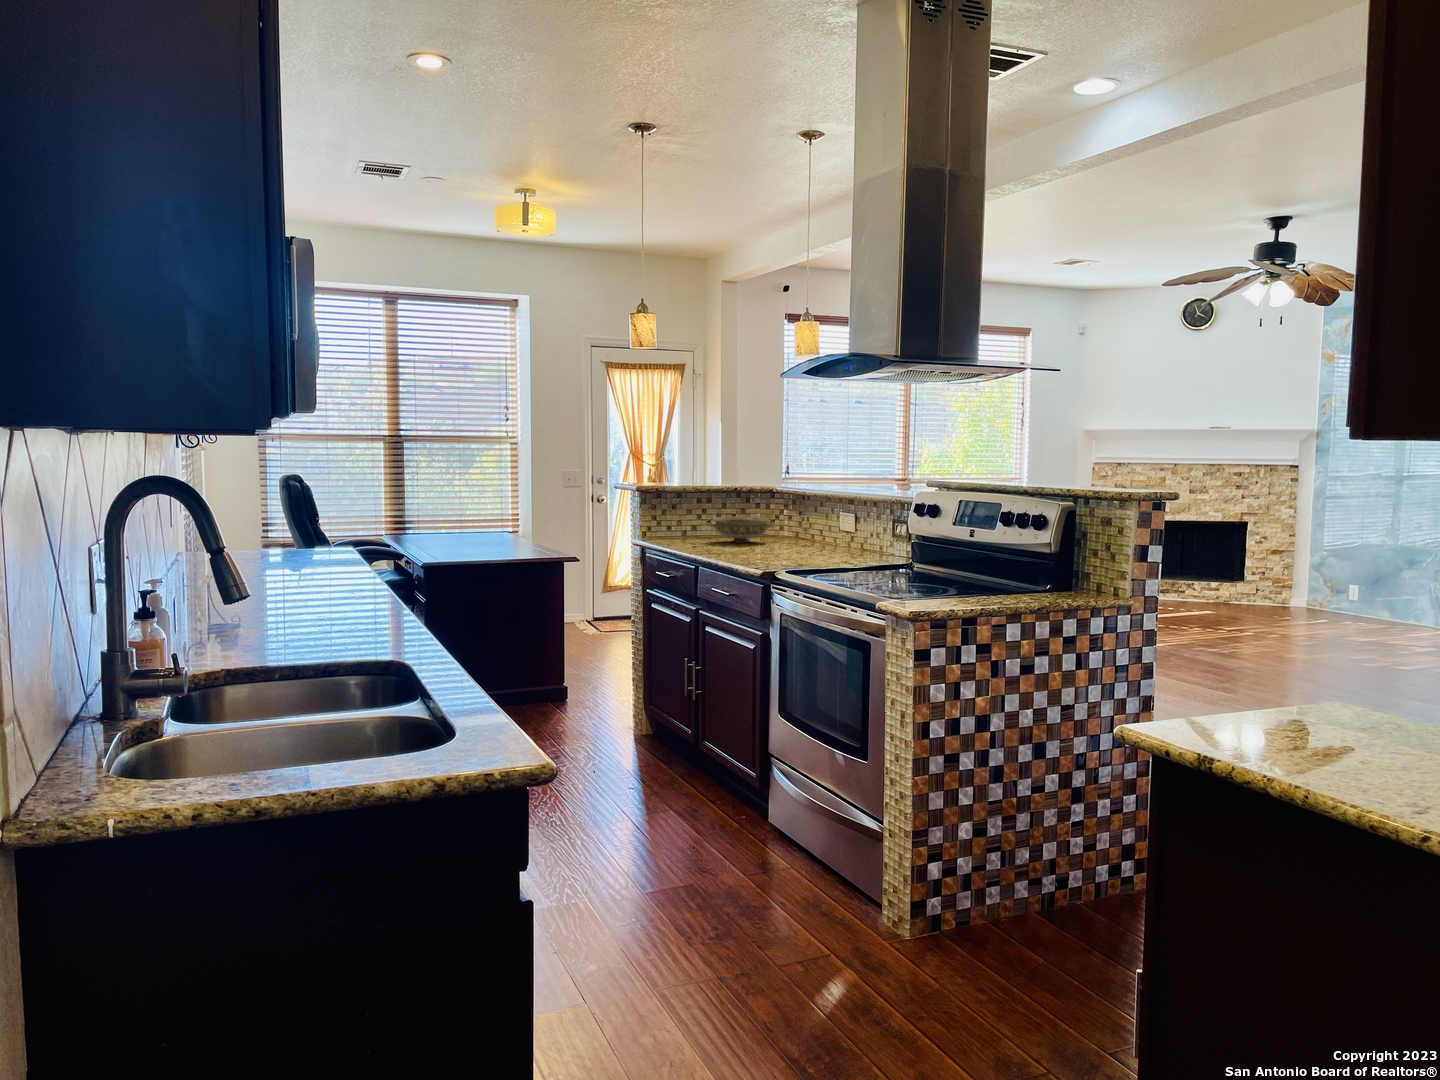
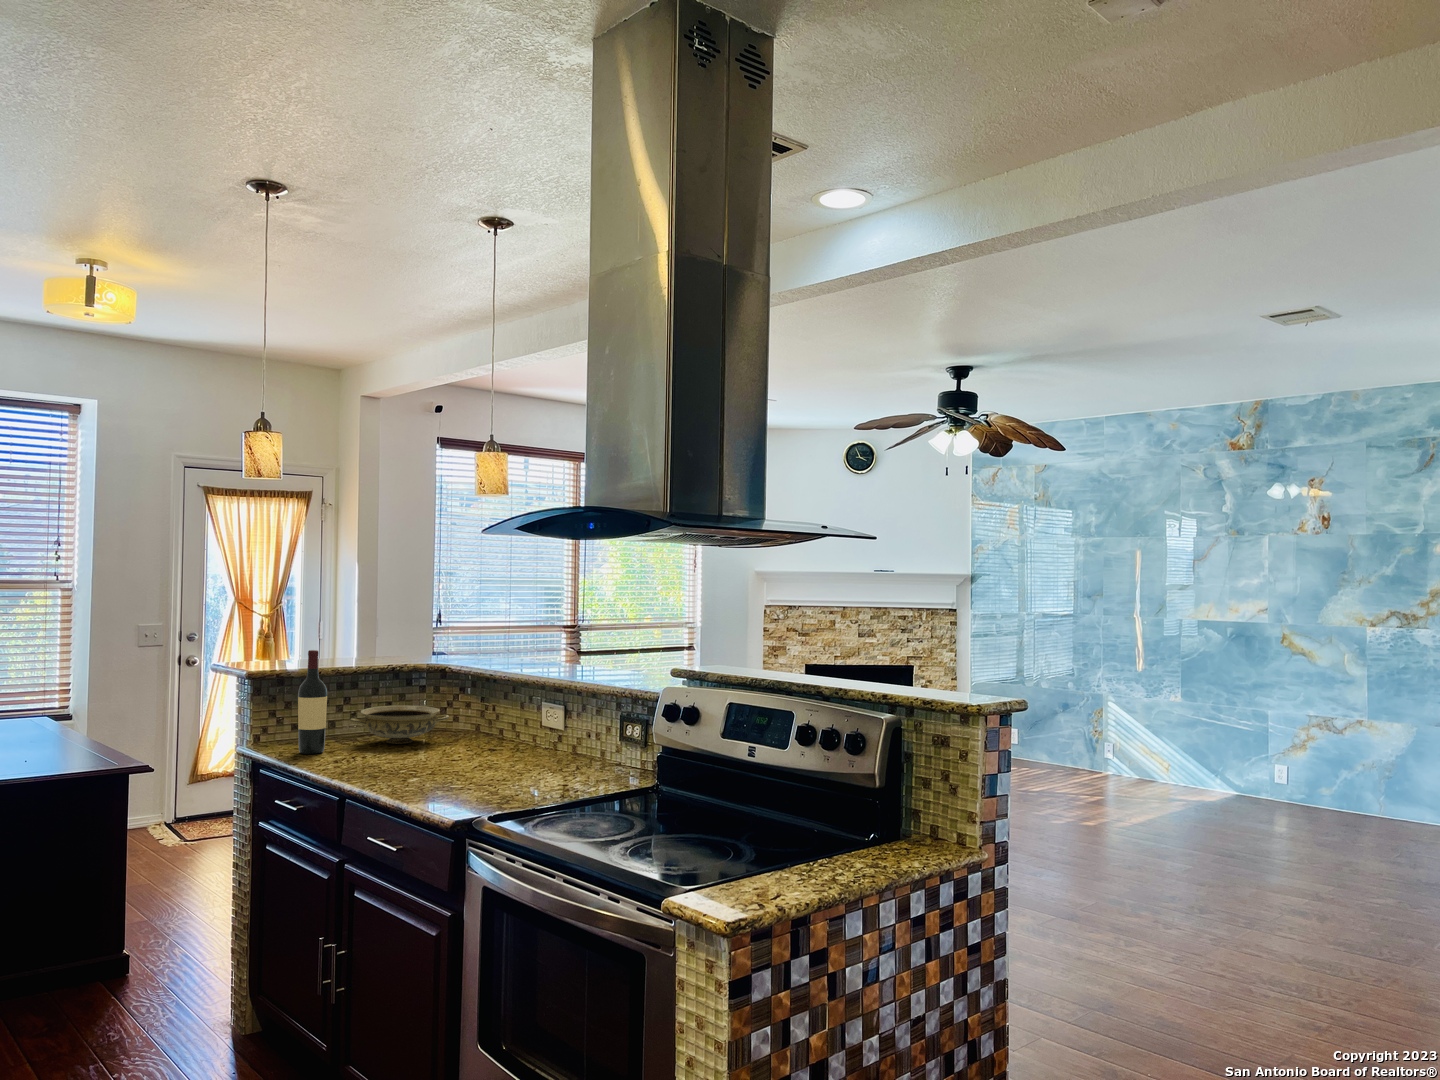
wine bottle: none [669,472,689,545] -> present [298,650,327,754]

